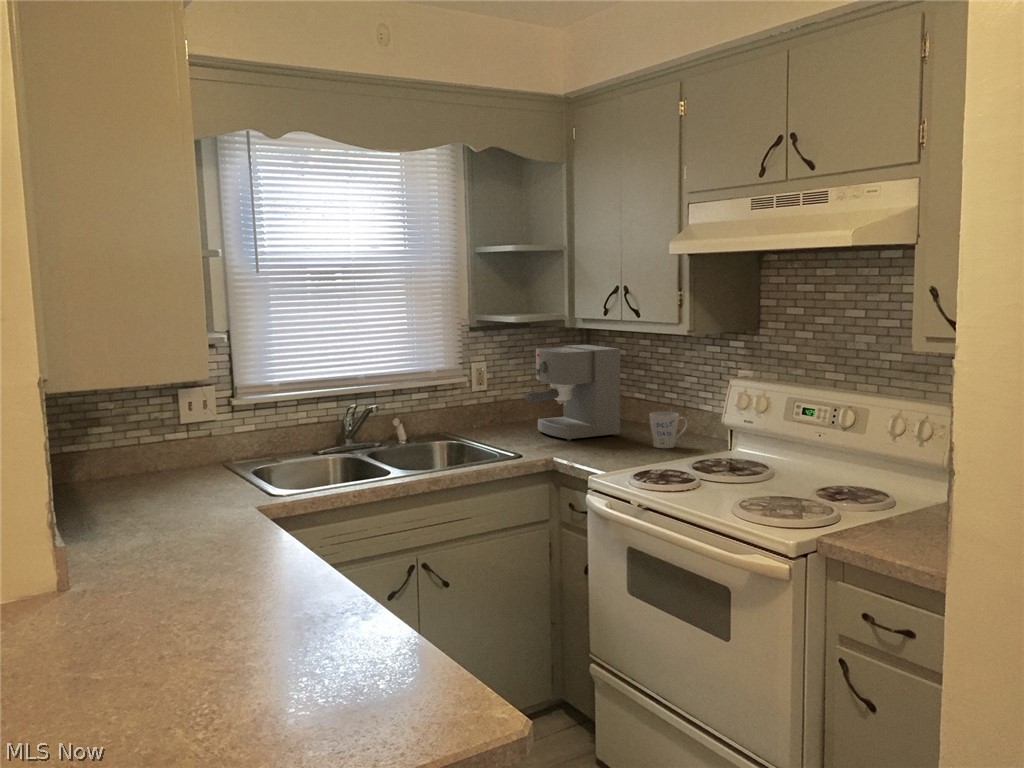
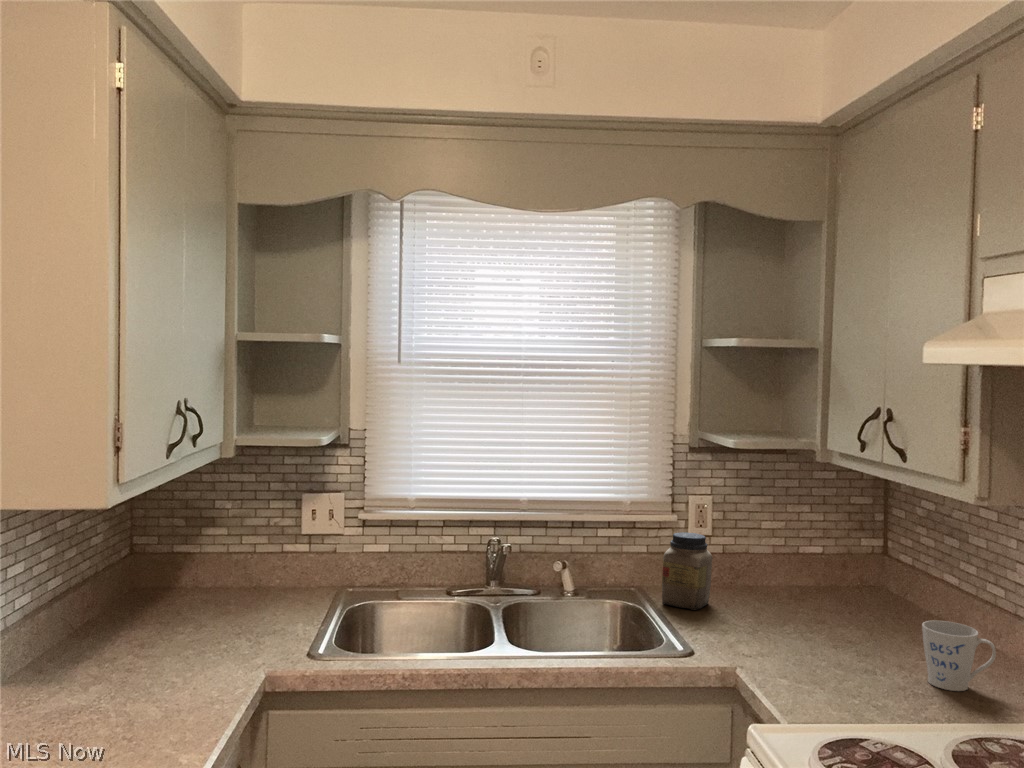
coffee maker: present [525,345,620,441] -> none [733,487,897,640]
jar: none [469,387,500,439] -> present [662,532,712,610]

